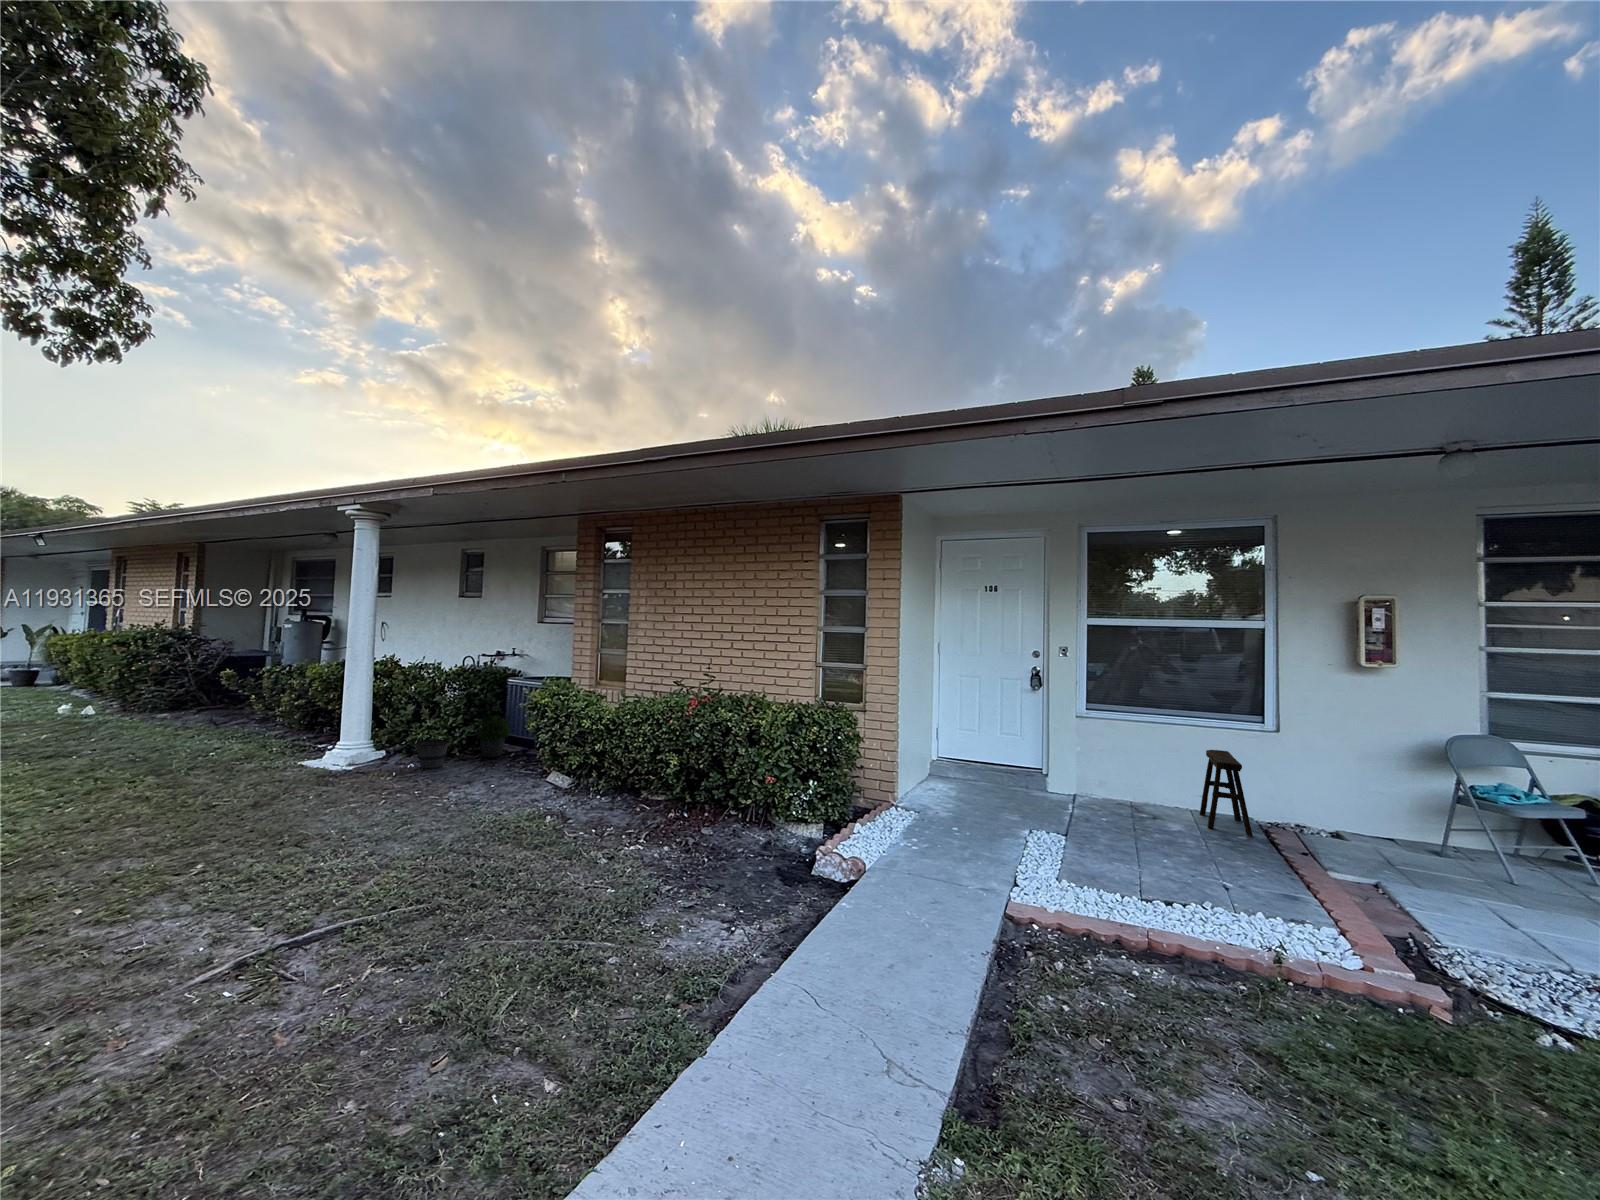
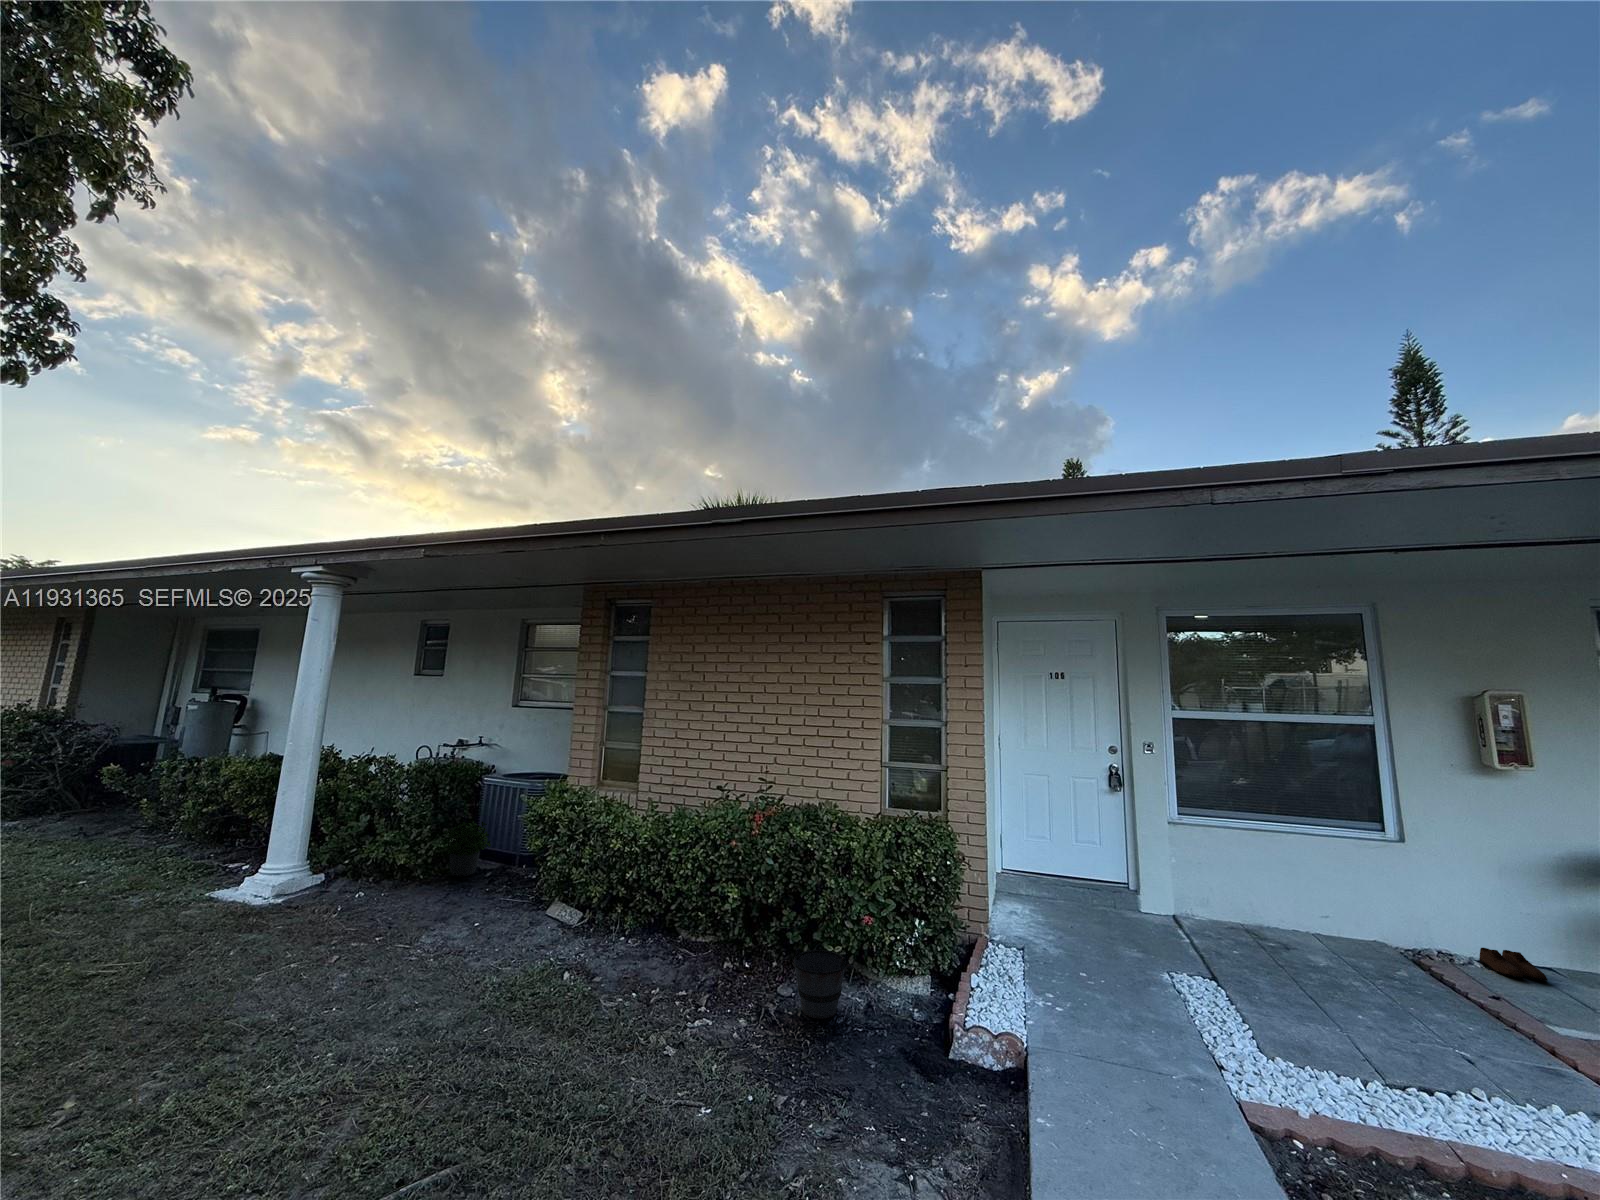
bucket: present [416,738,454,768] -> present [793,948,854,1019]
stool: present [1200,750,1253,836] -> none [1331,863,1420,972]
shoe: none [1326,822,1375,847] -> present [1479,948,1548,981]

